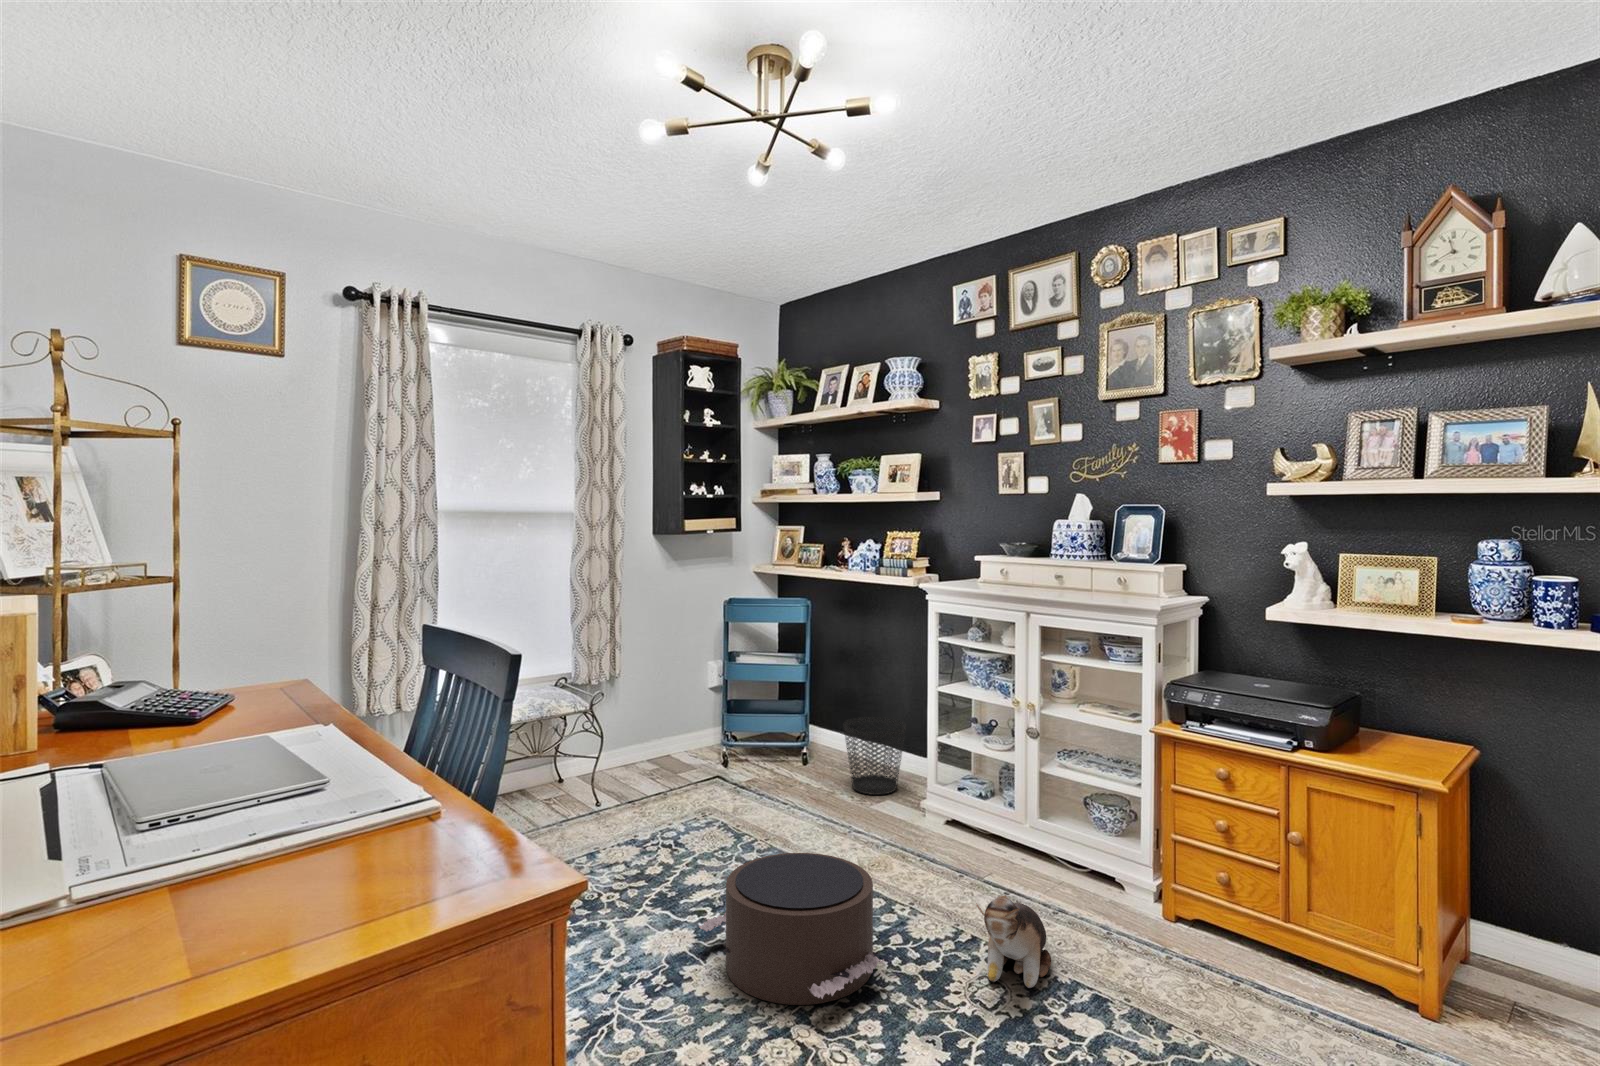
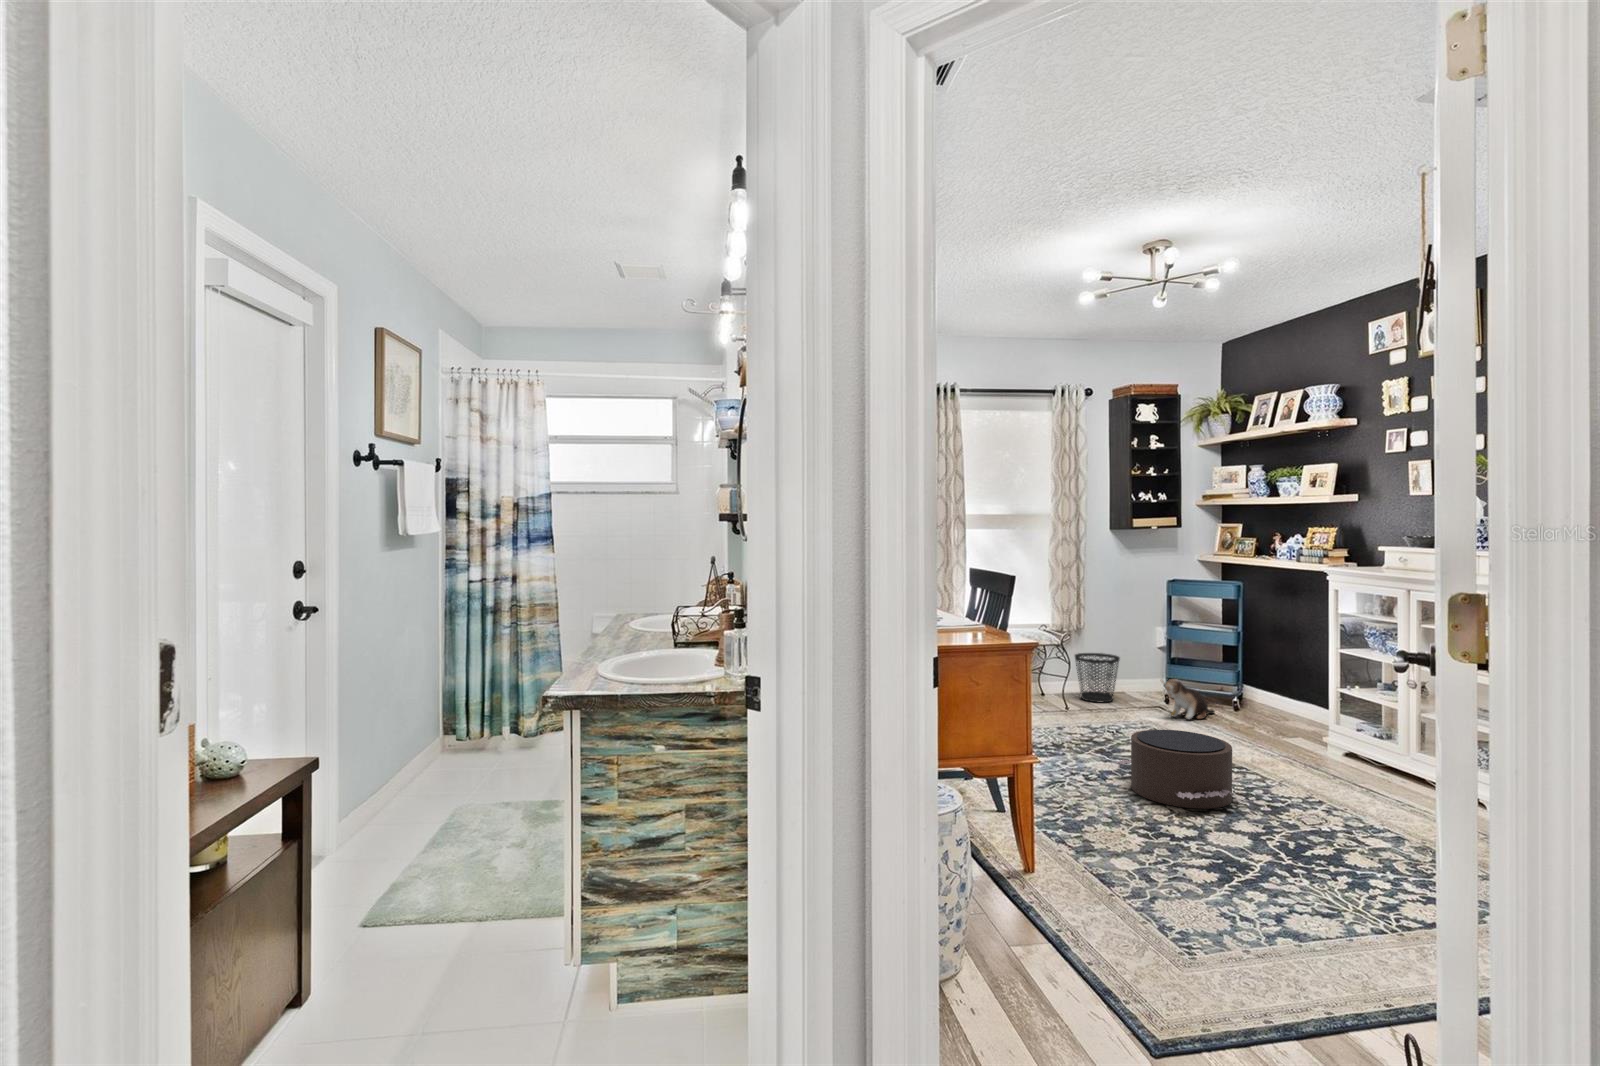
wastebasket: present [843,717,906,795] -> present [1075,653,1120,703]
plush toy: present [976,896,1051,988] -> present [1161,679,1215,719]

